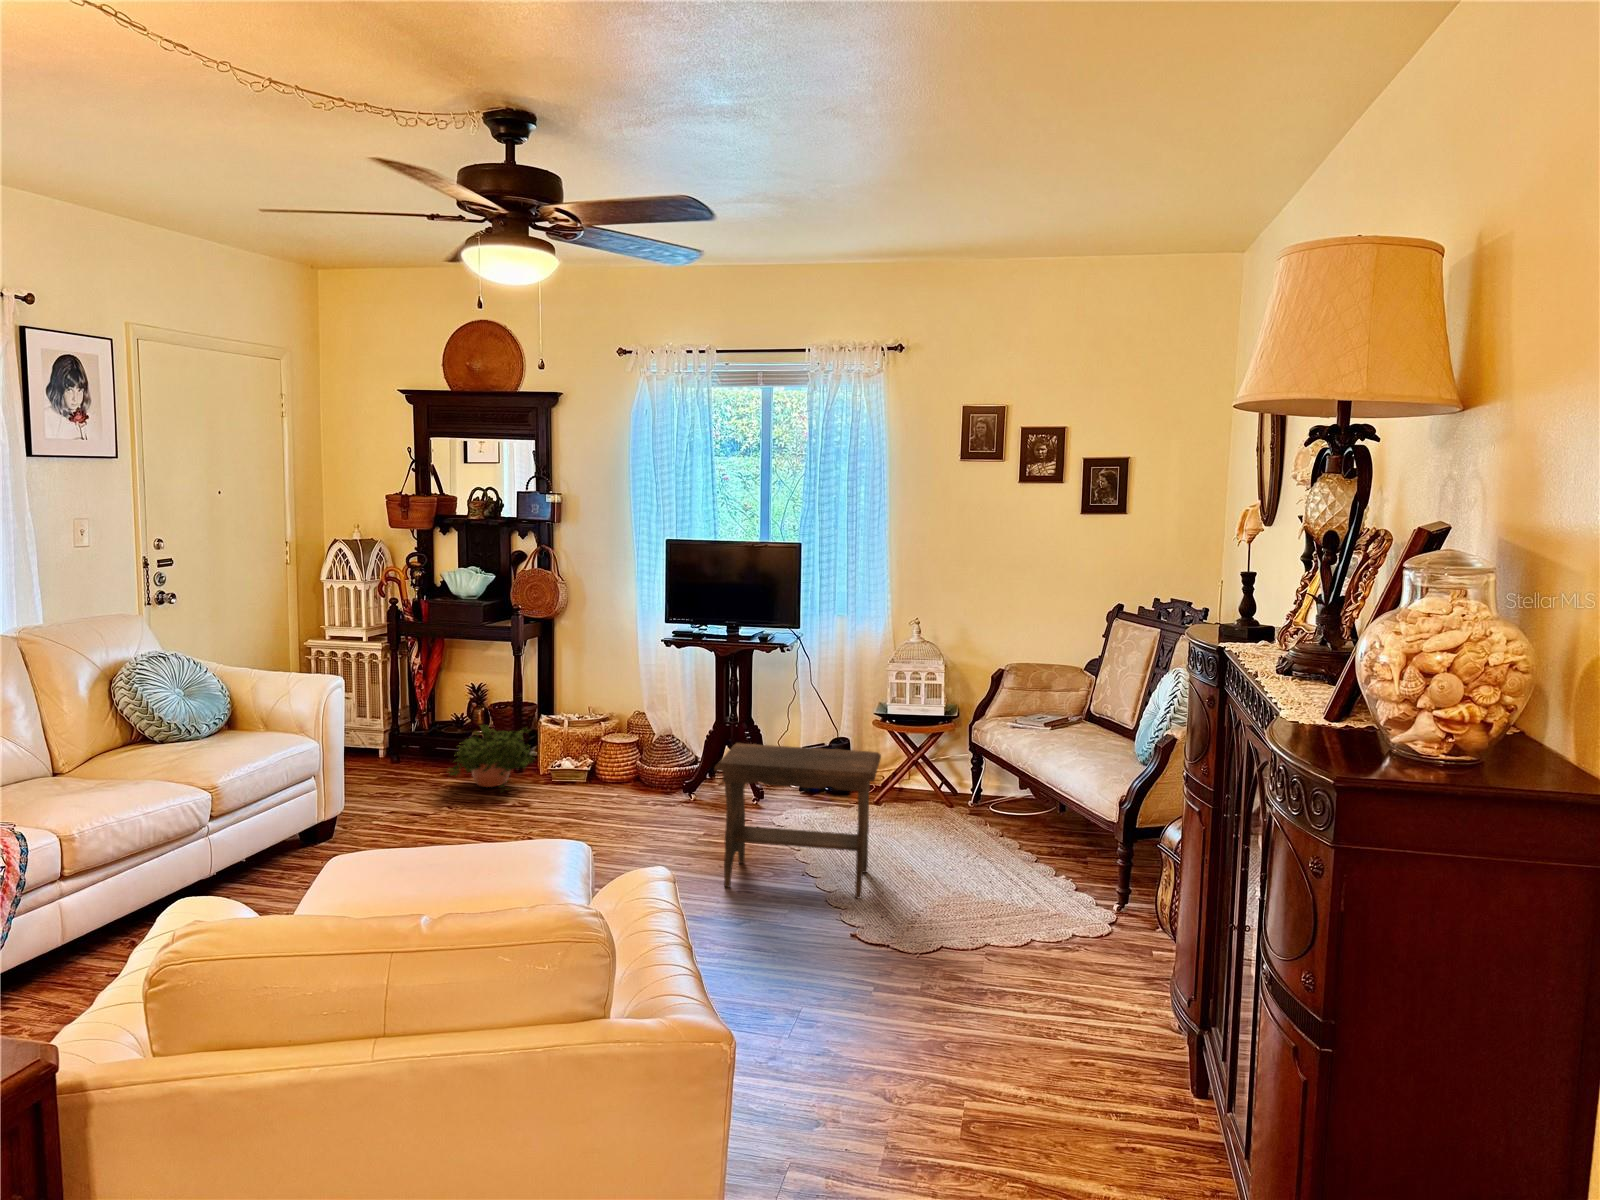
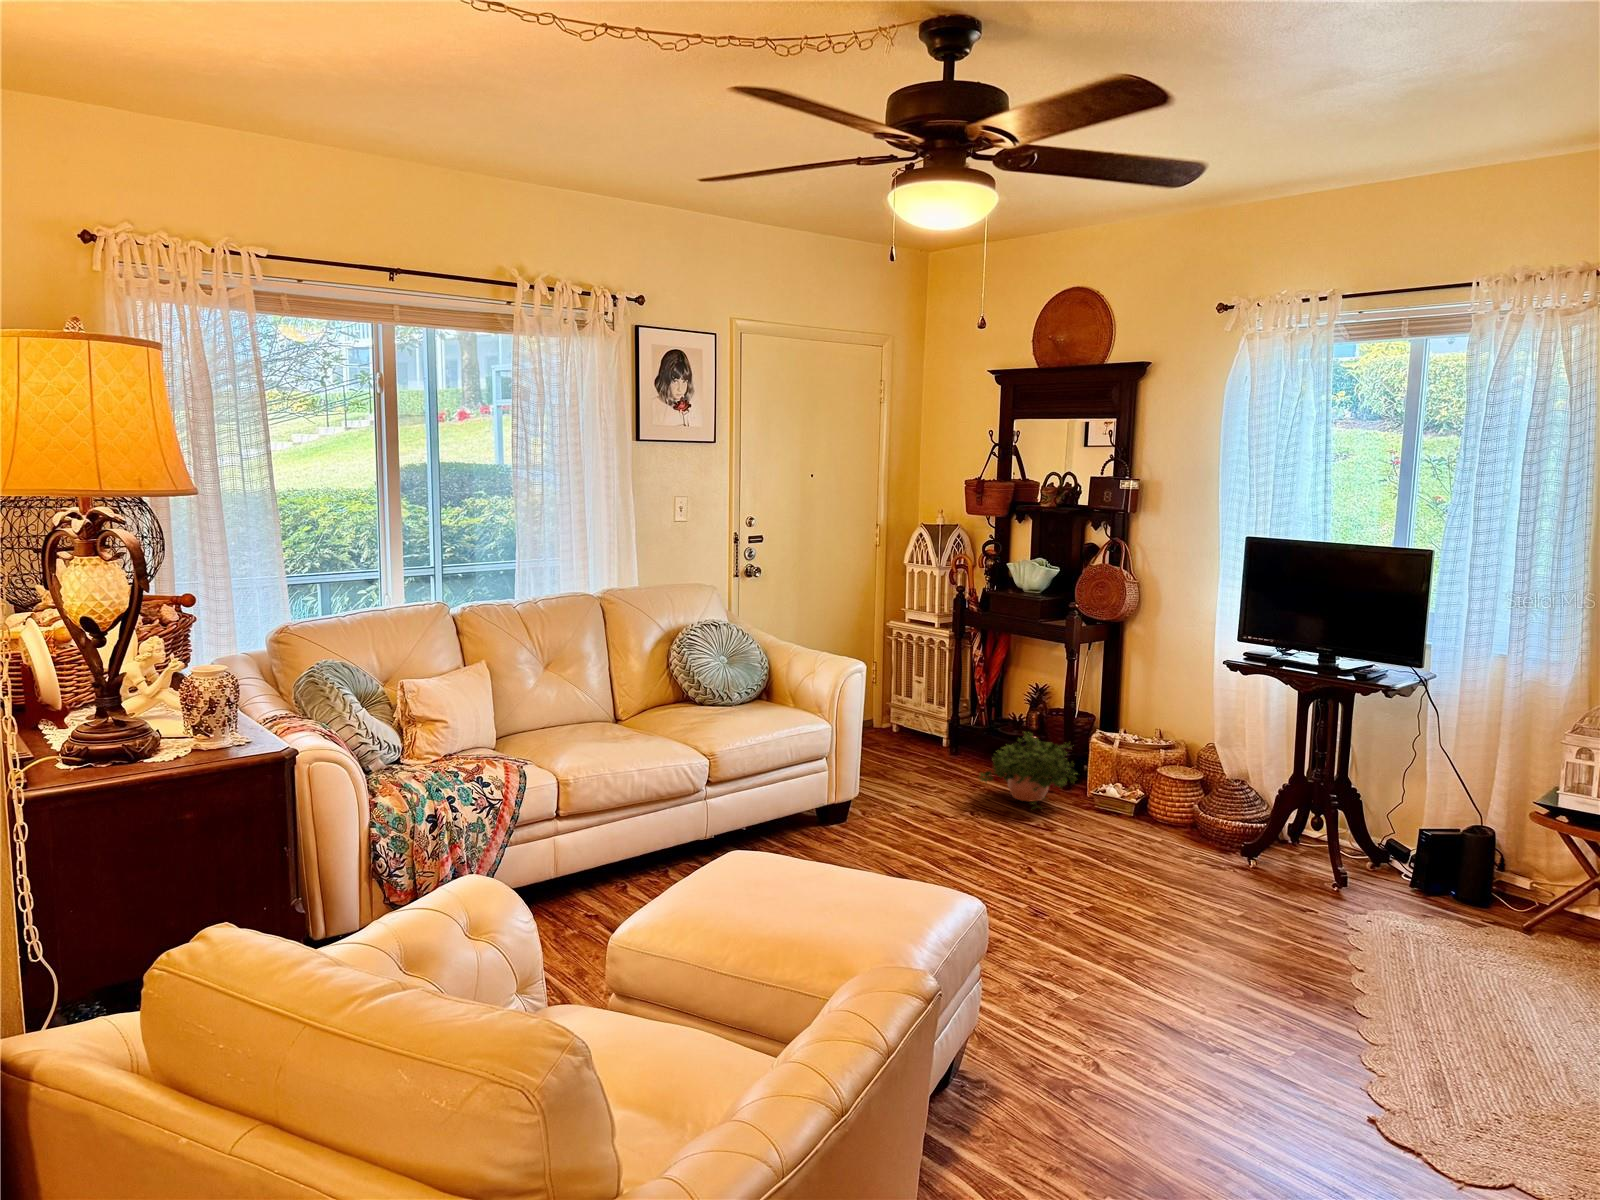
footstool: present [714,743,881,899] -> none [1215,808,1482,1063]

